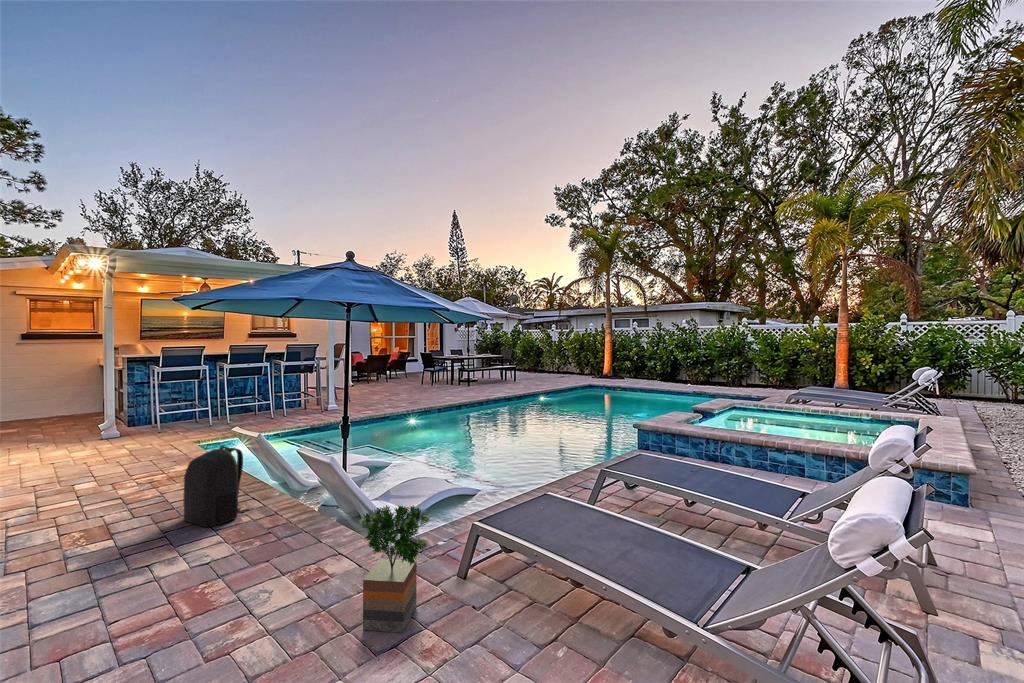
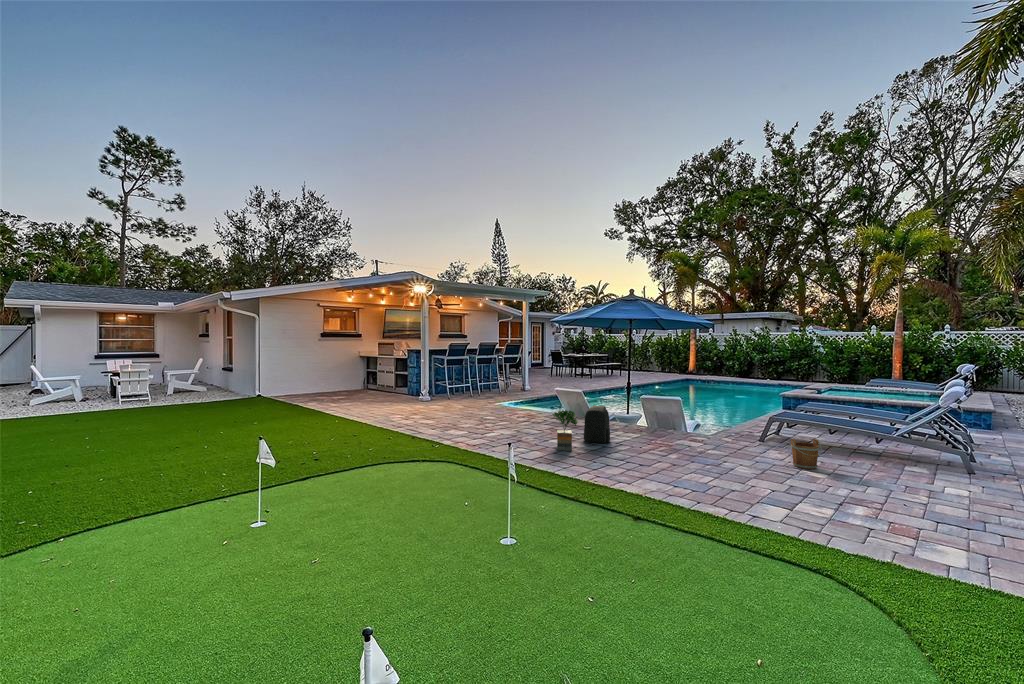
potted tree: present [360,505,430,633] -> present [553,410,578,451]
bucket: none [467,570,538,662] -> present [791,439,822,469]

